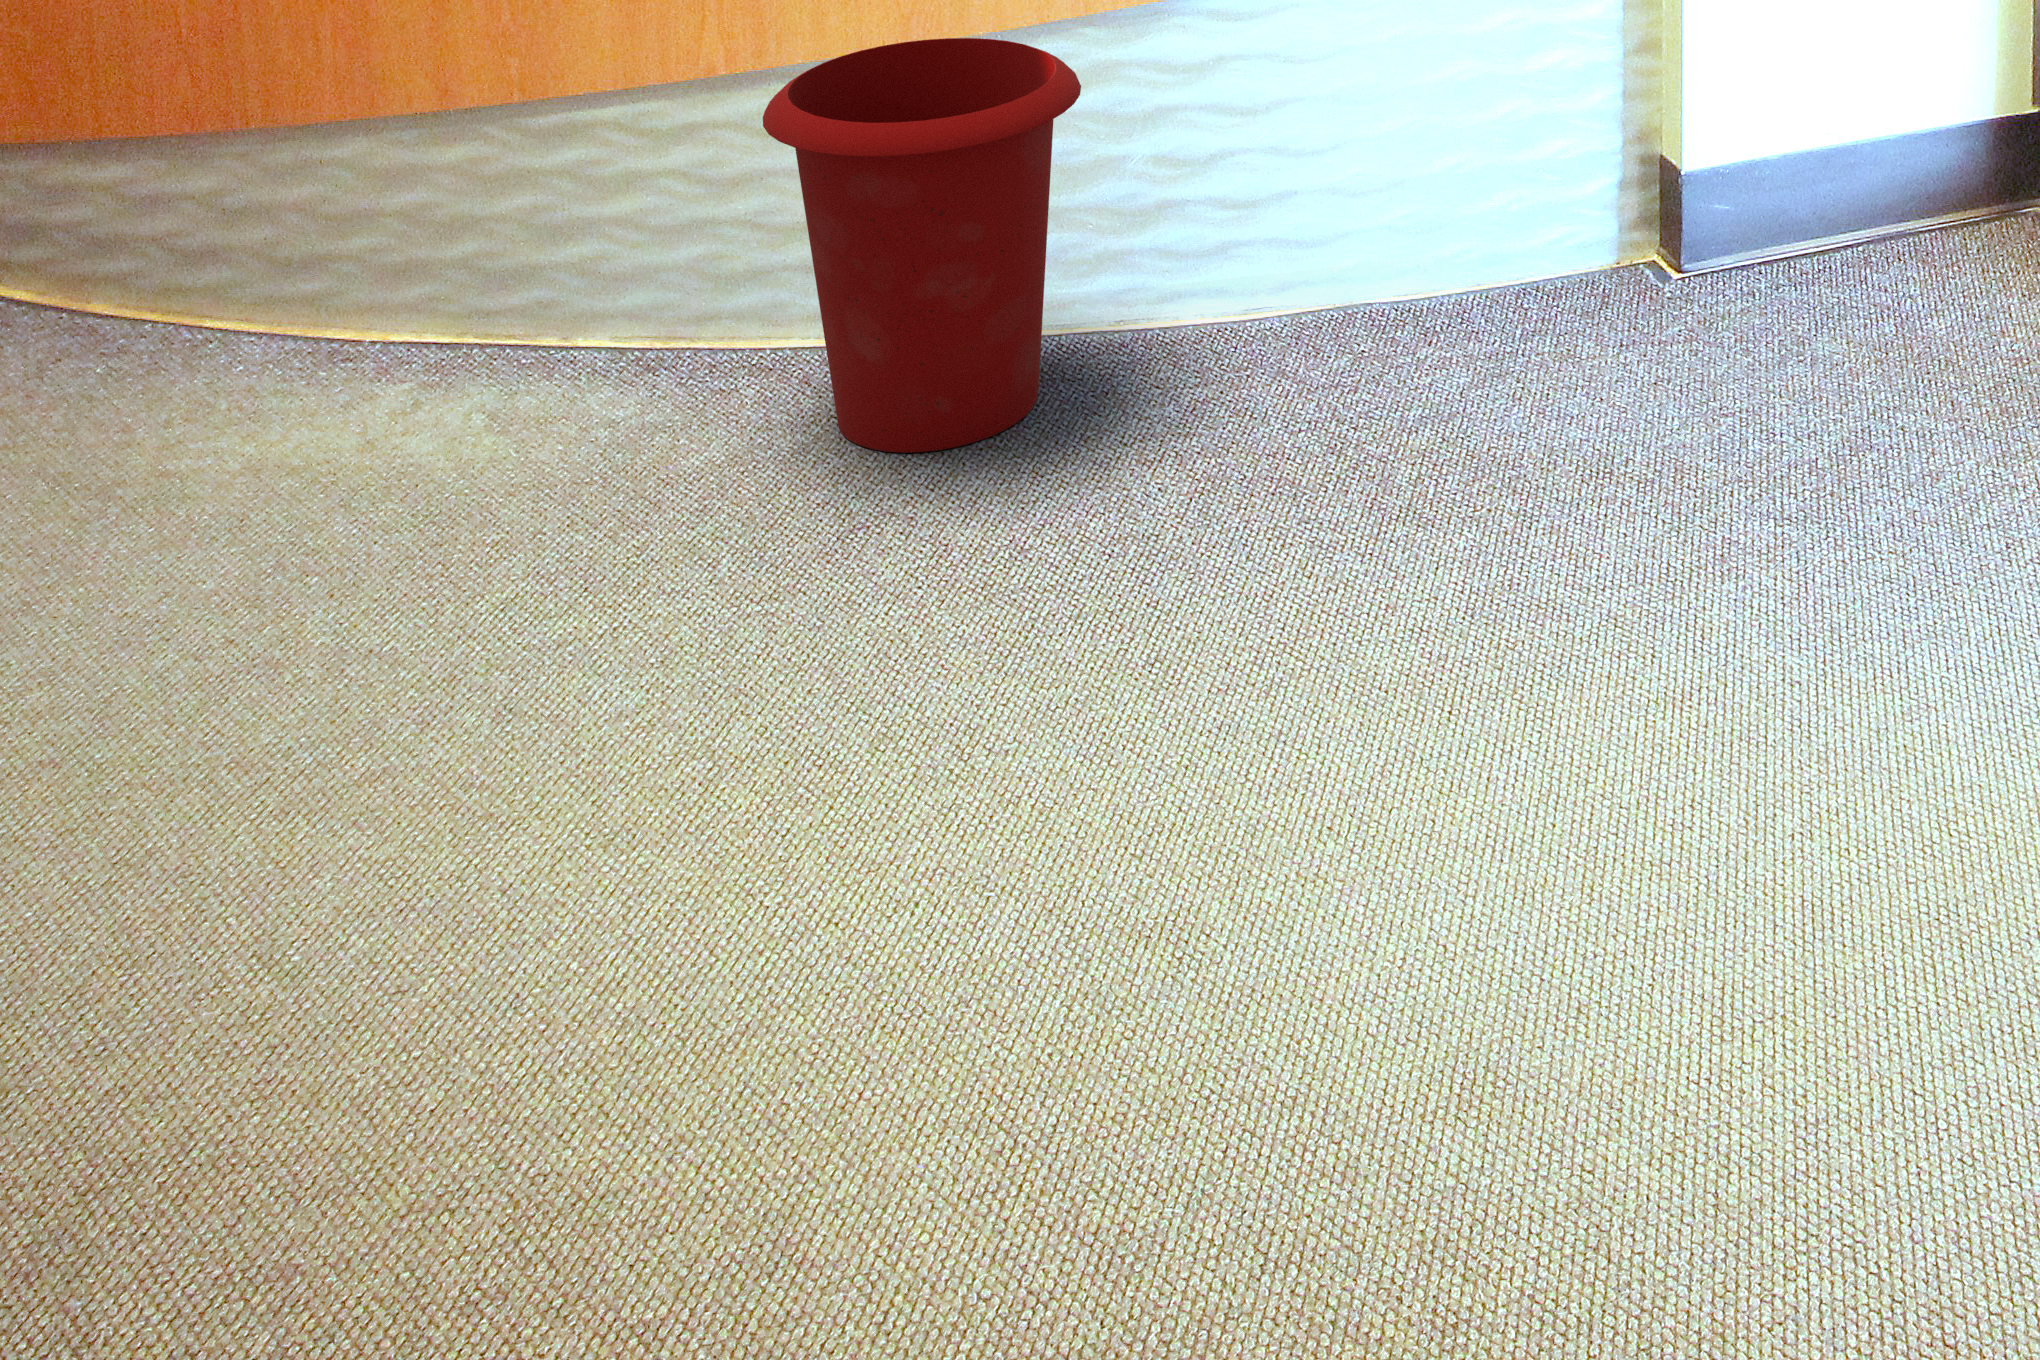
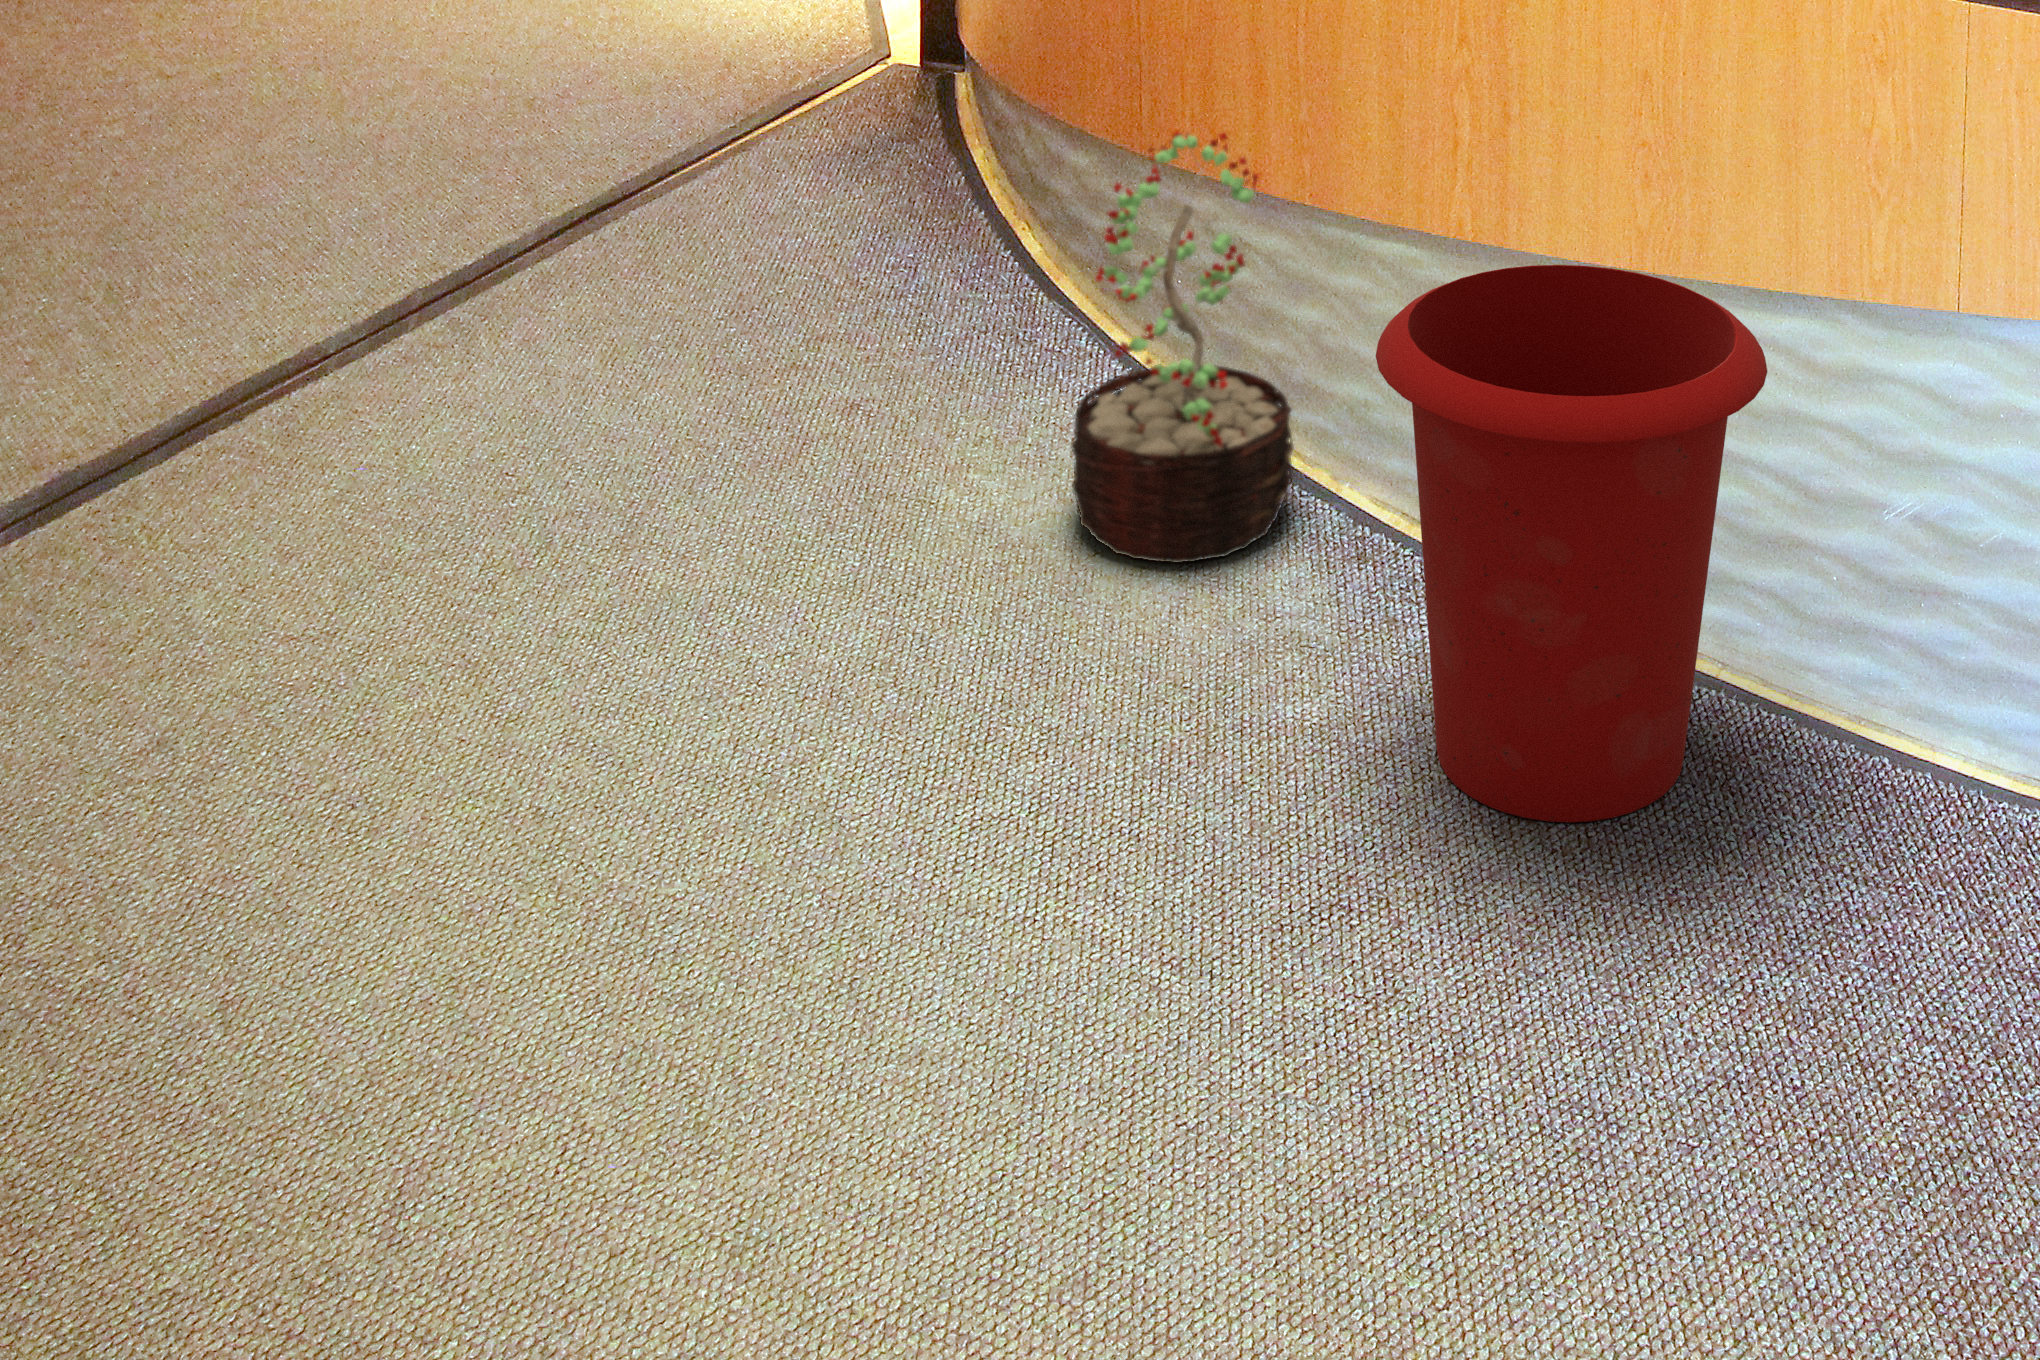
decorative plant: none [338,46,566,436] -> present [1071,131,1294,563]

